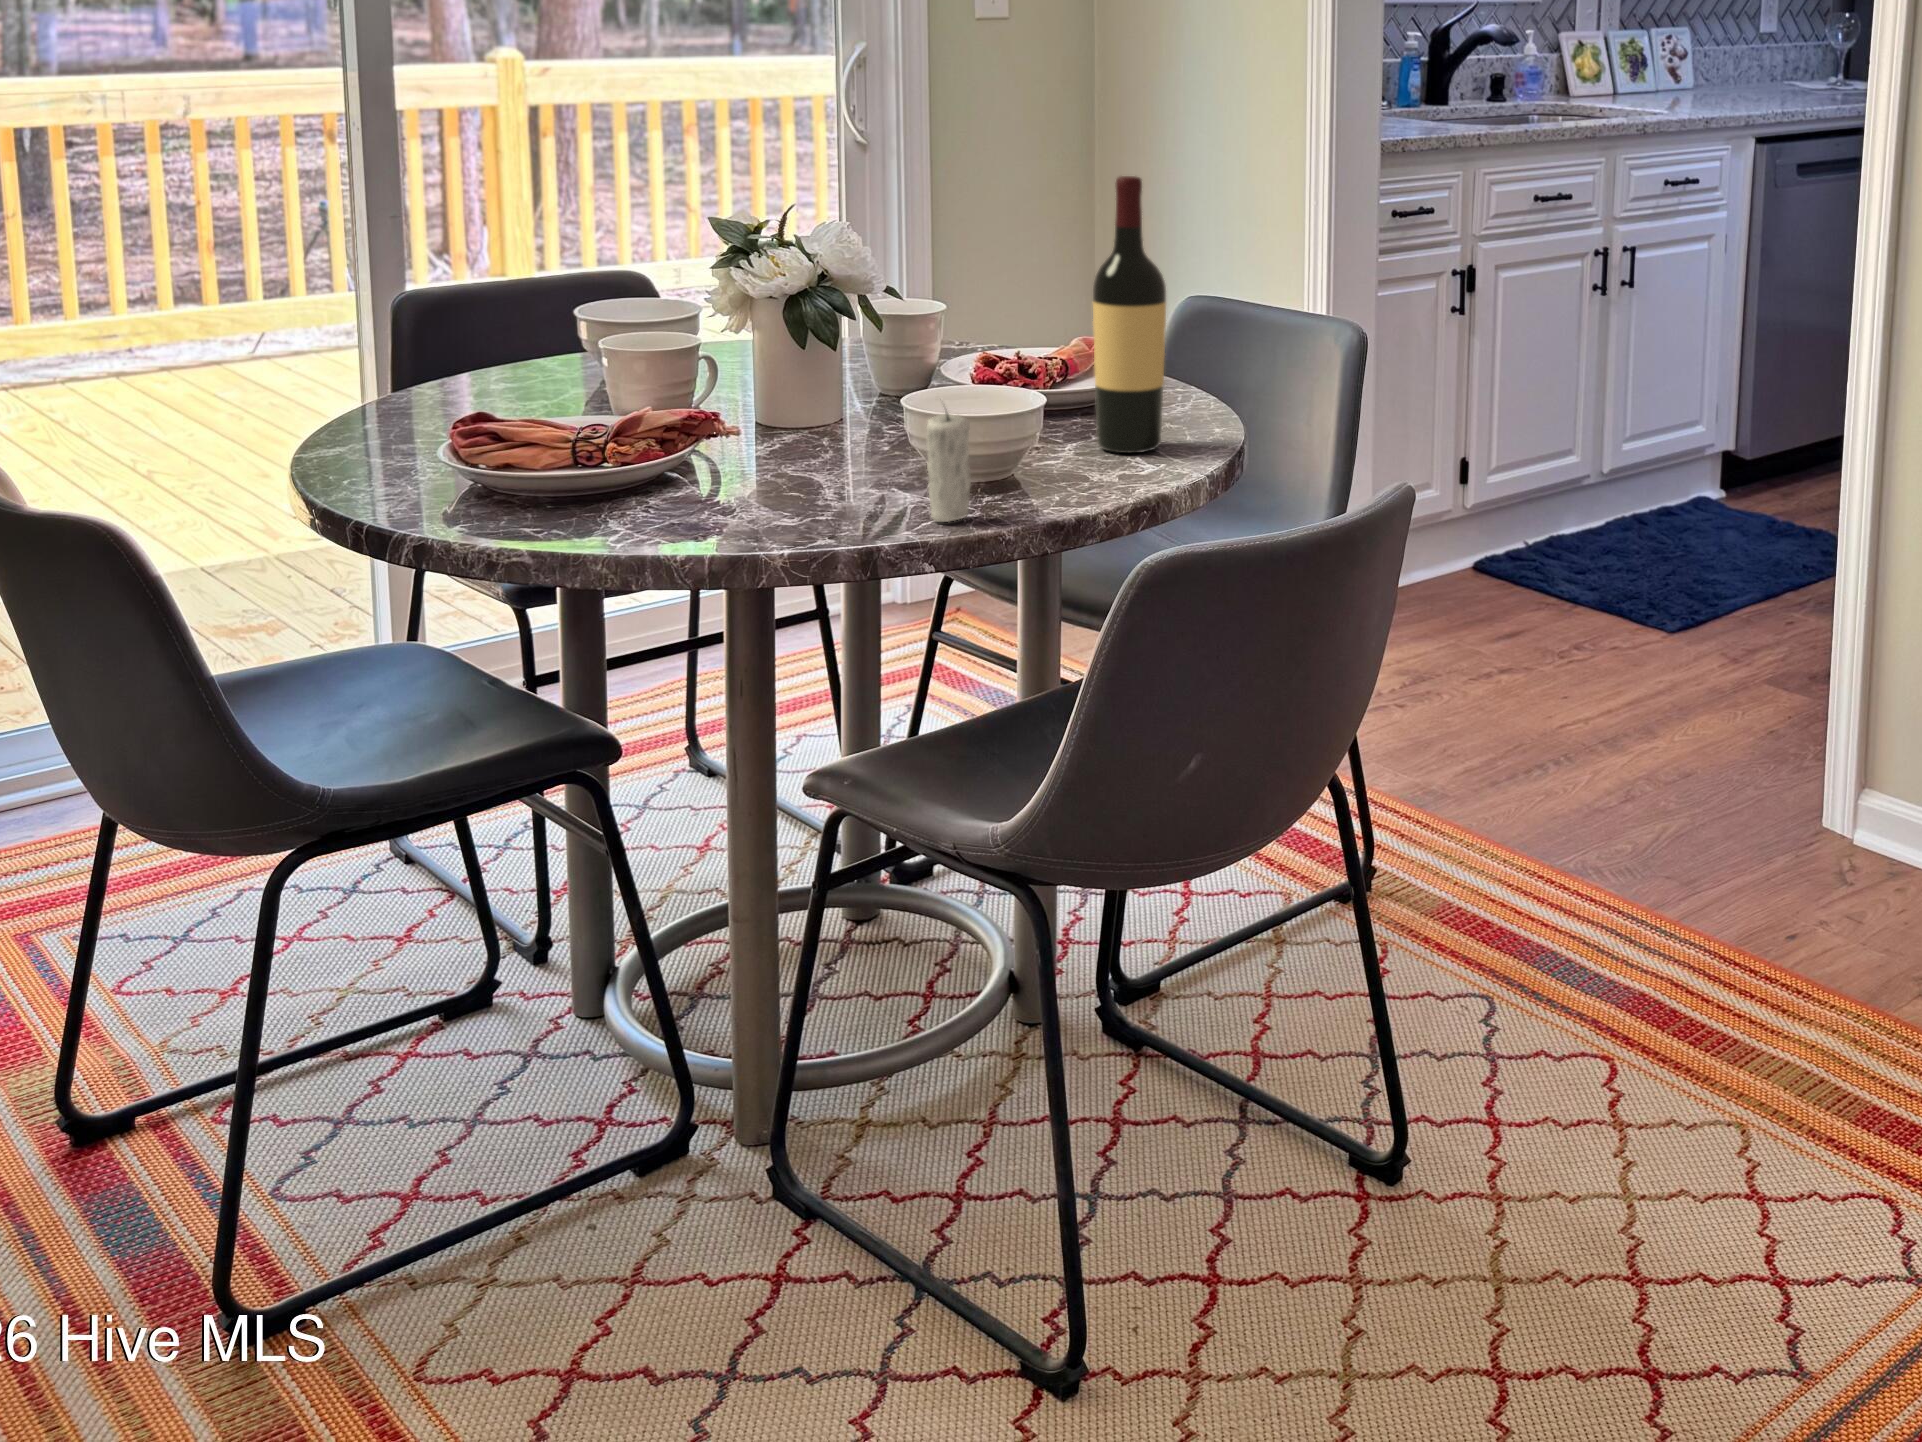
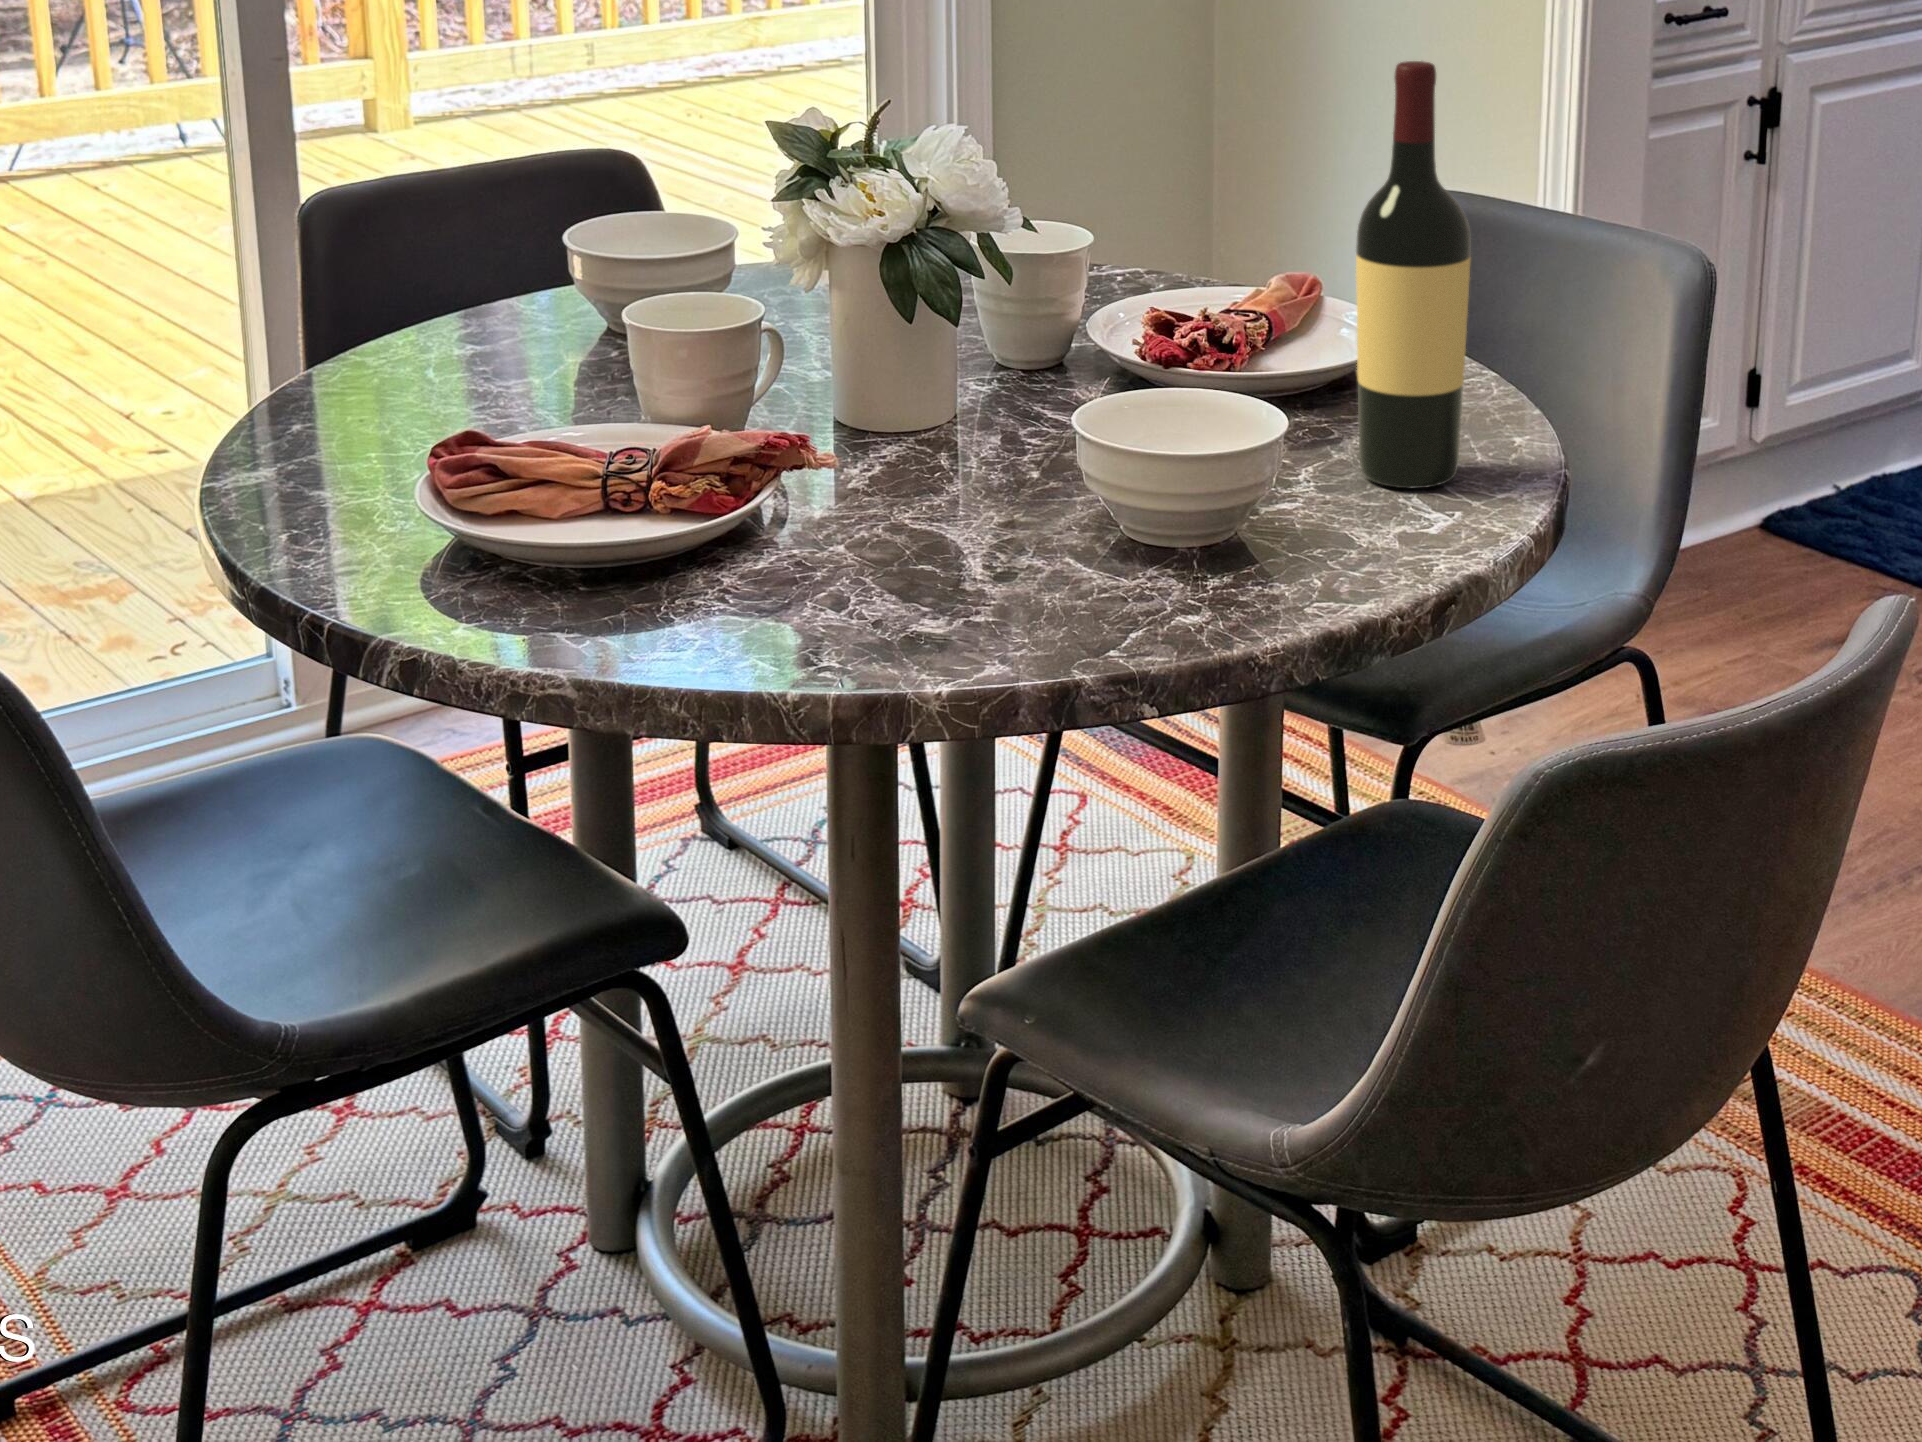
candle: present [927,412,971,522] -> none [1147,442,1213,634]

